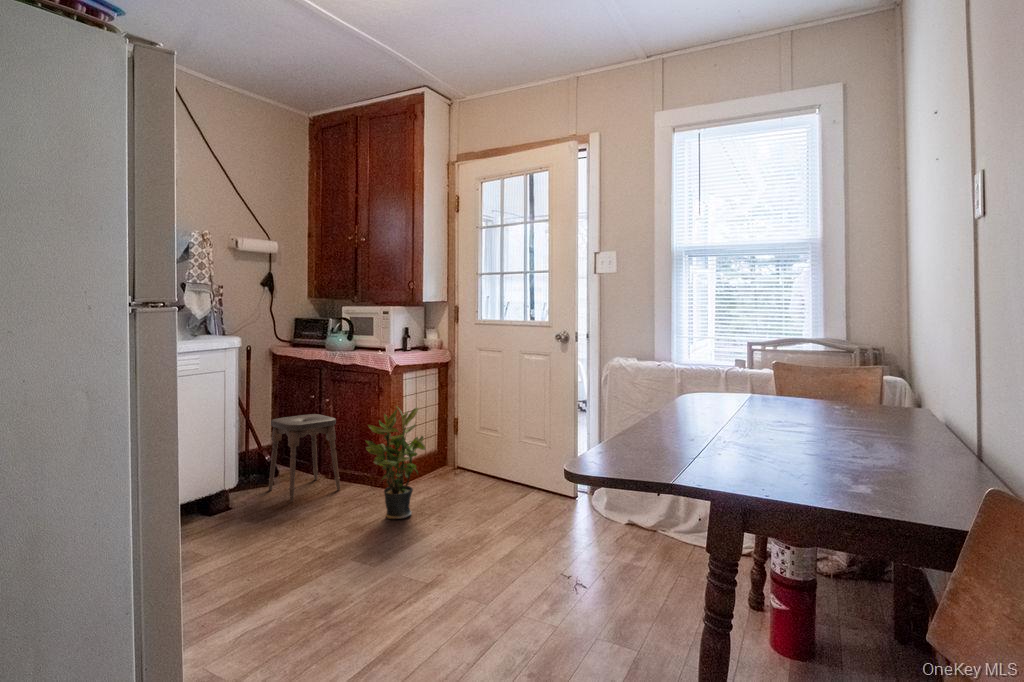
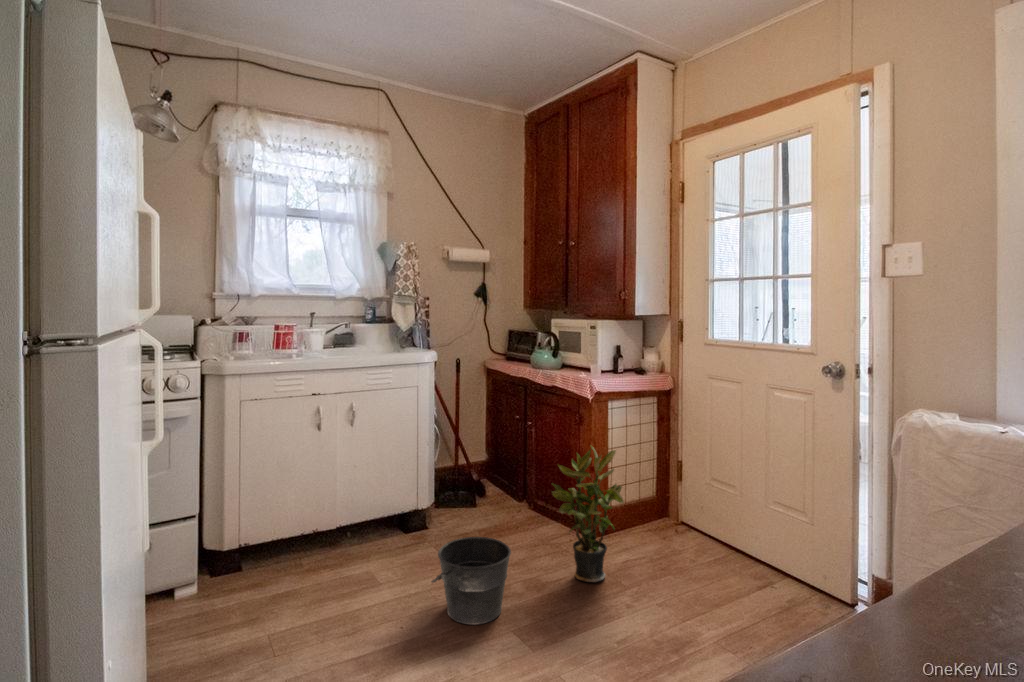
stool: present [269,414,340,502] -> none [470,438,538,533]
bucket: none [263,492,339,567] -> present [432,537,511,625]

